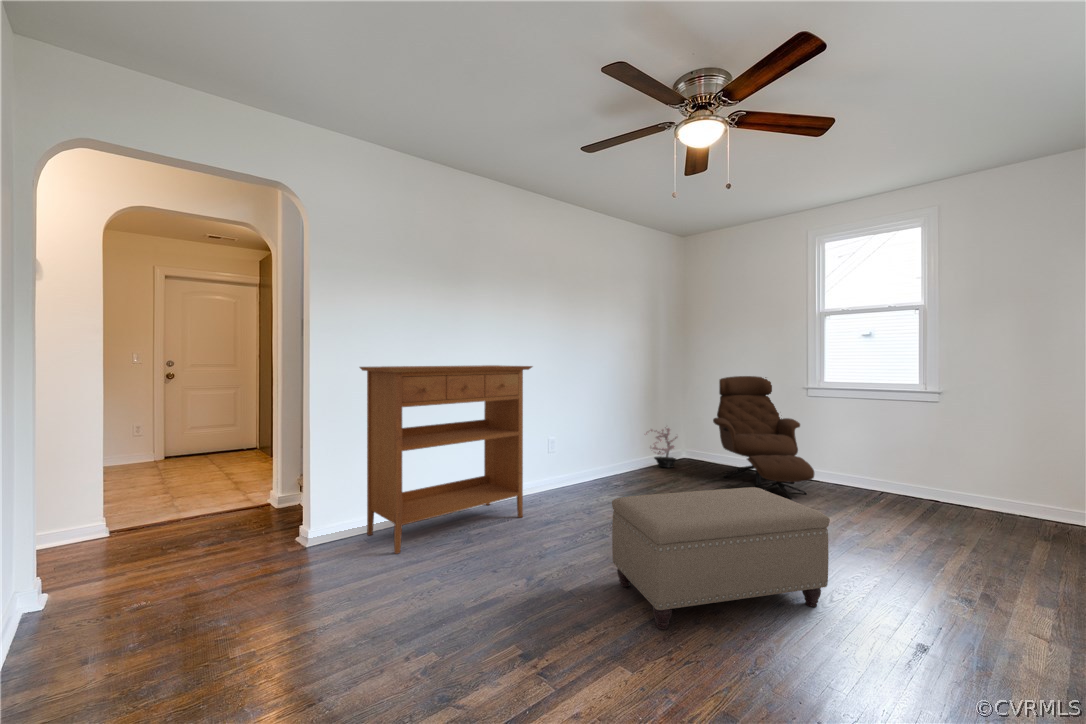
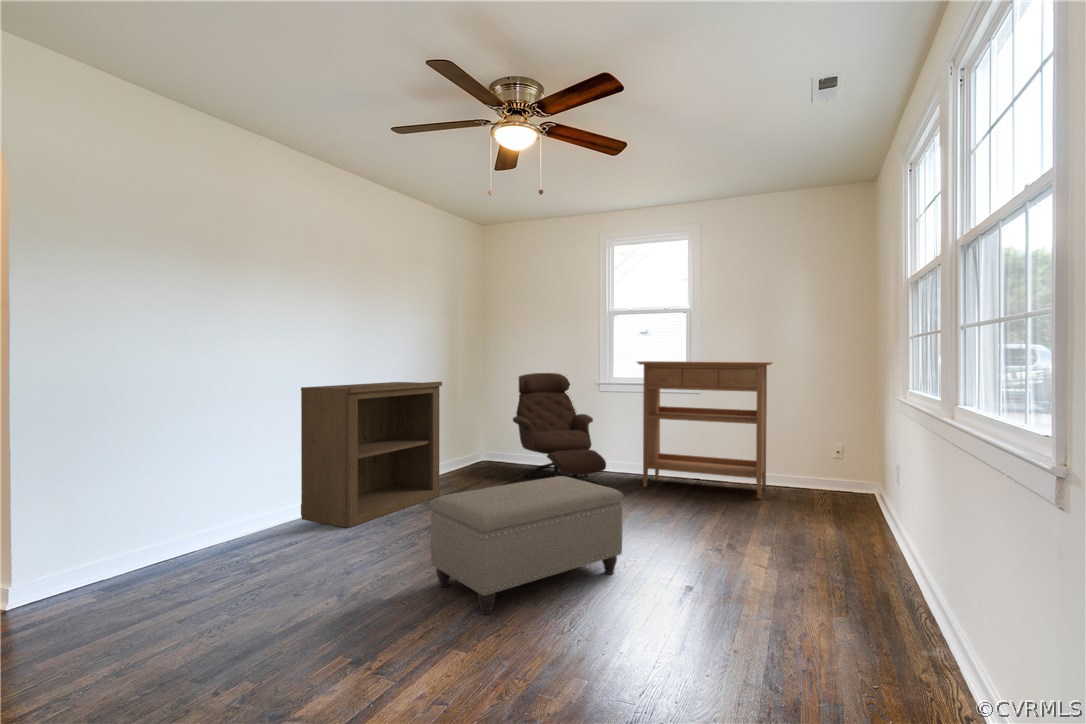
console table: present [360,365,532,554] -> present [637,361,773,499]
bookshelf: none [519,383,641,510] -> present [301,382,442,528]
potted plant: present [646,427,677,468] -> none [439,425,478,473]

